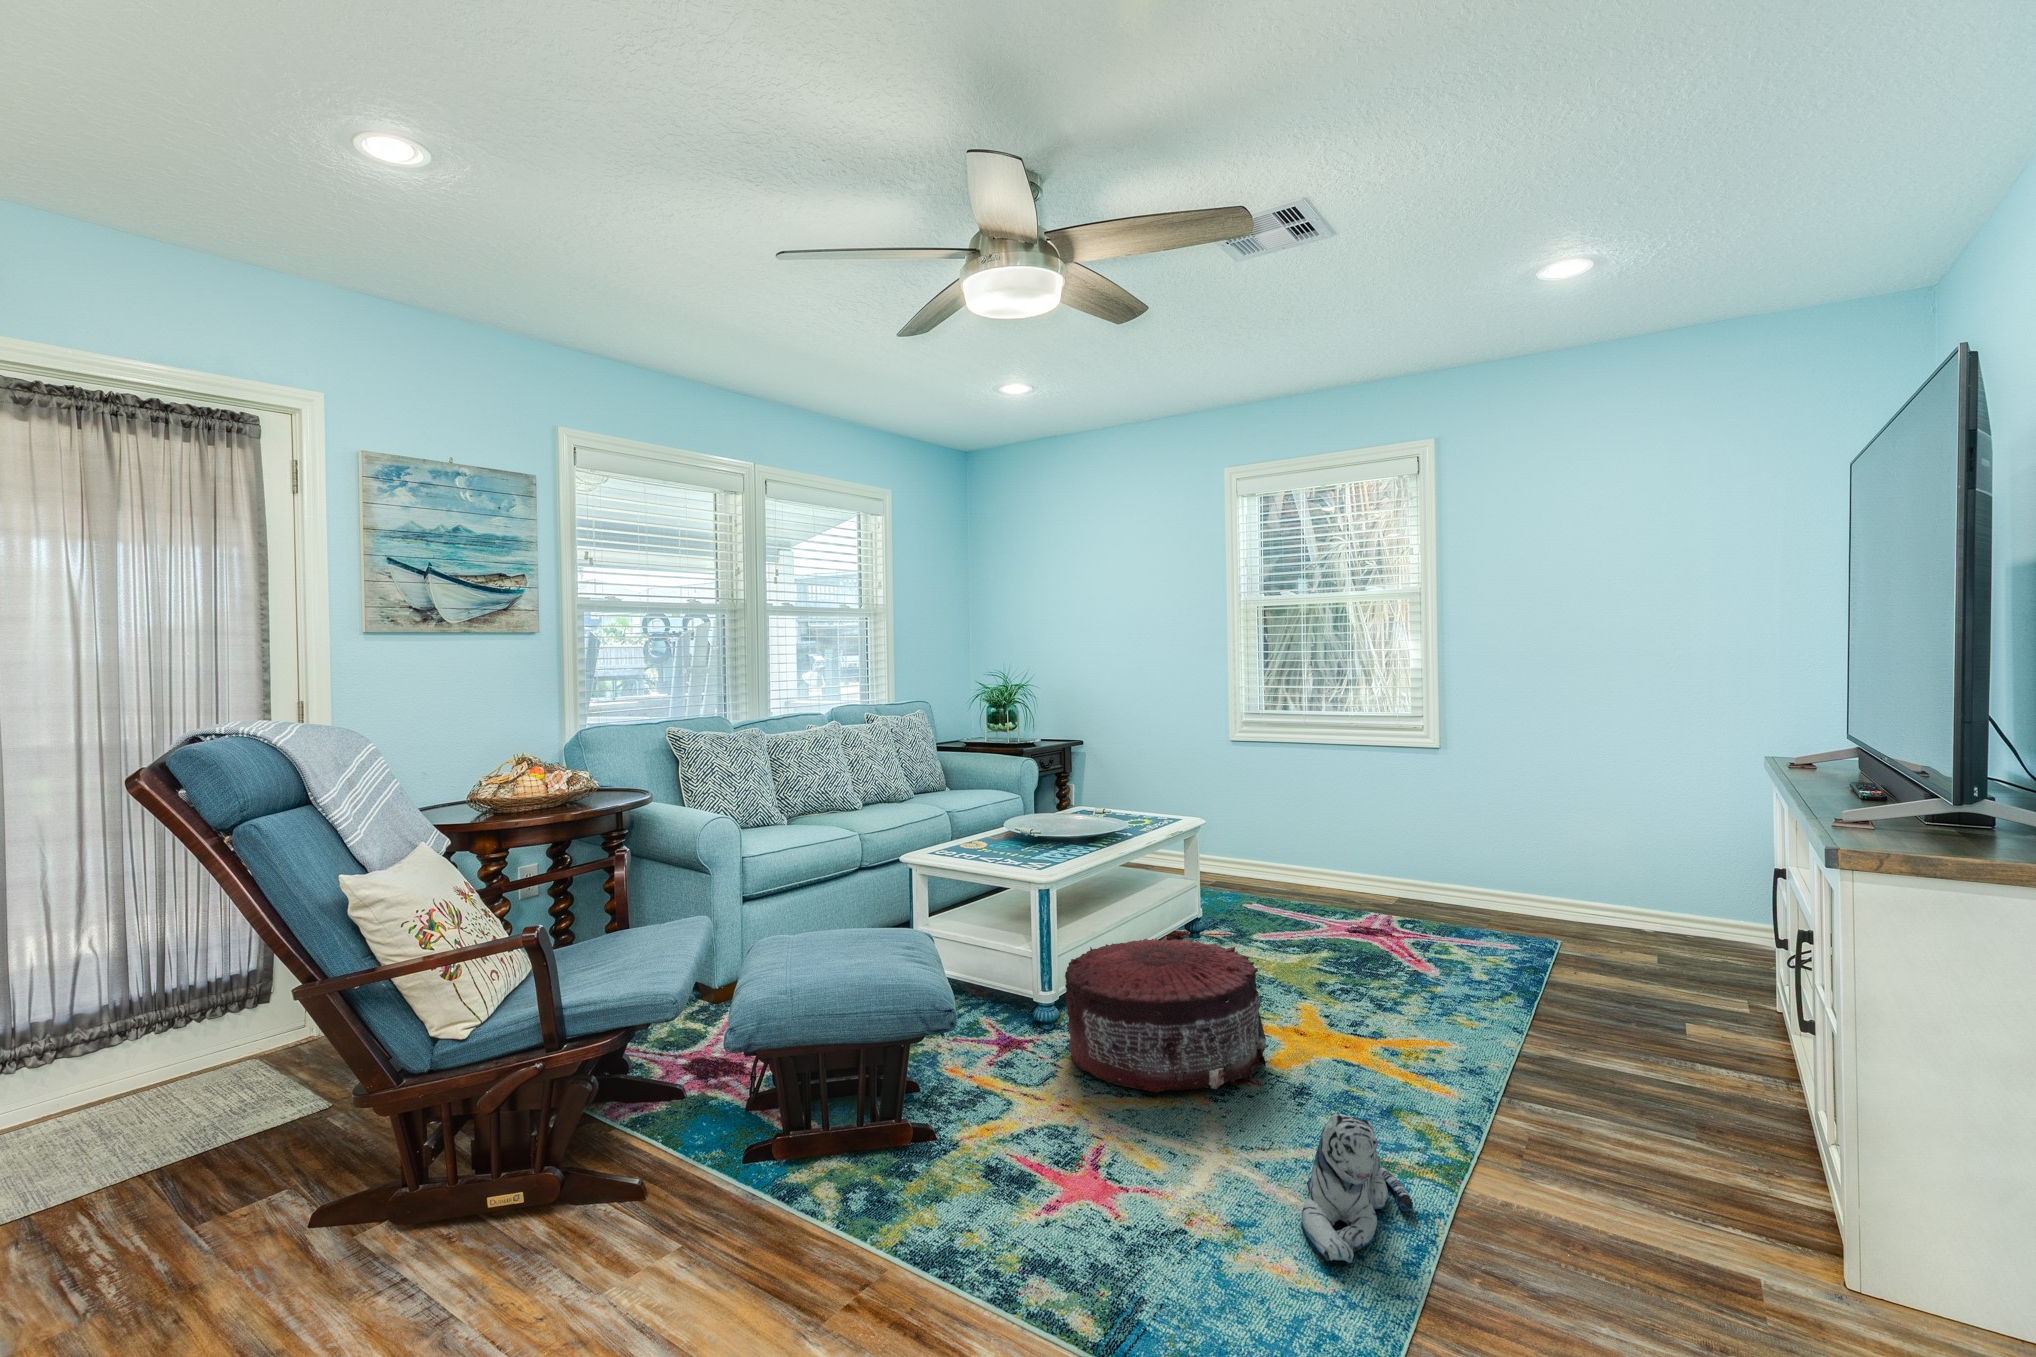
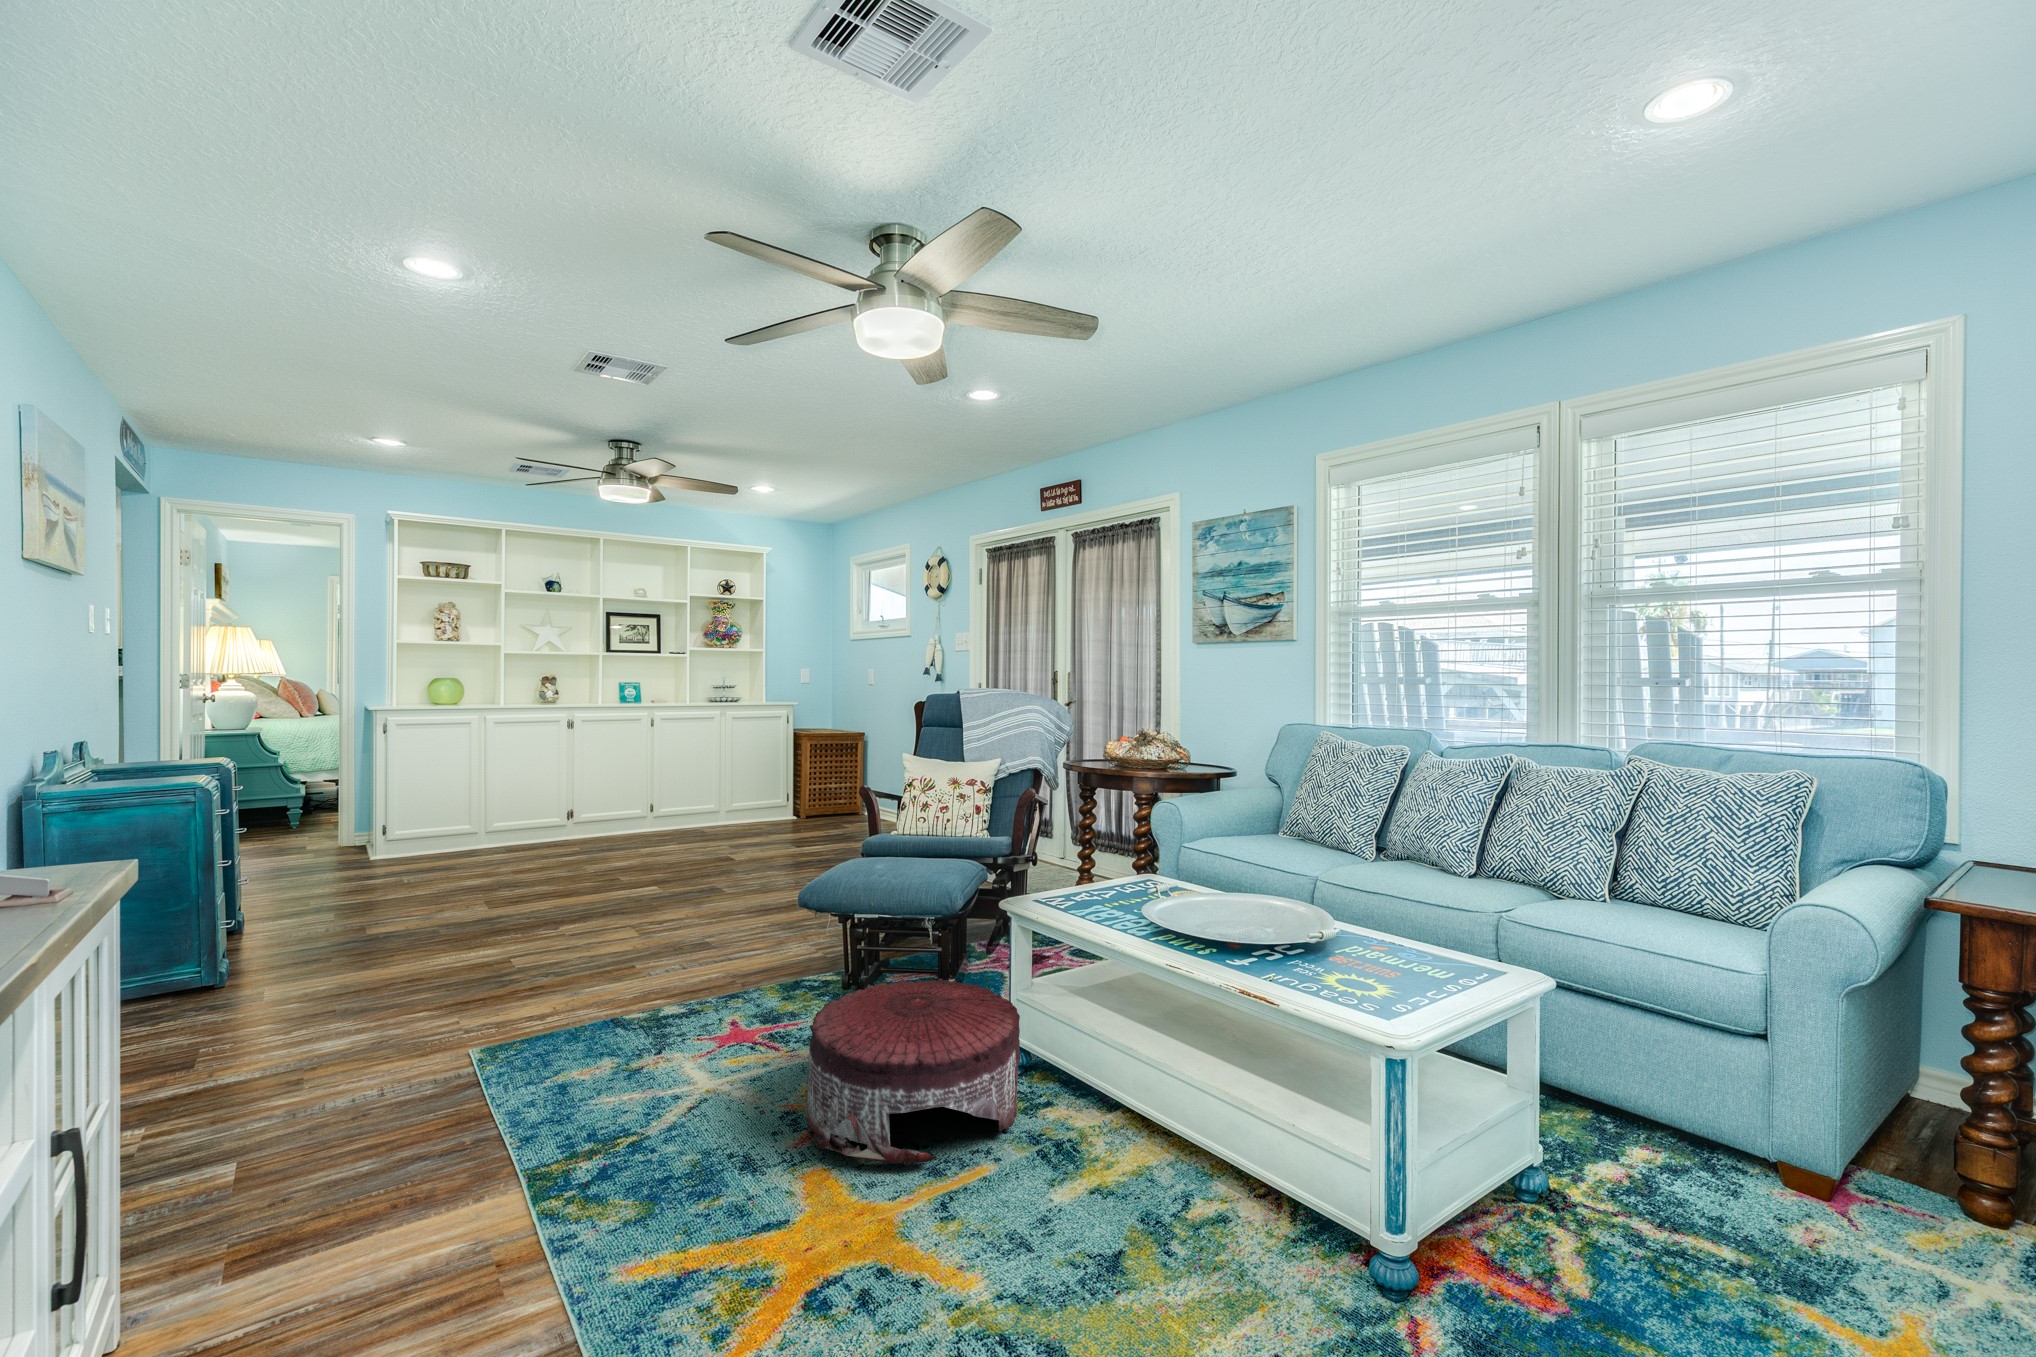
plush toy: present [1301,1114,1413,1263] -> none [546,1026,640,1154]

